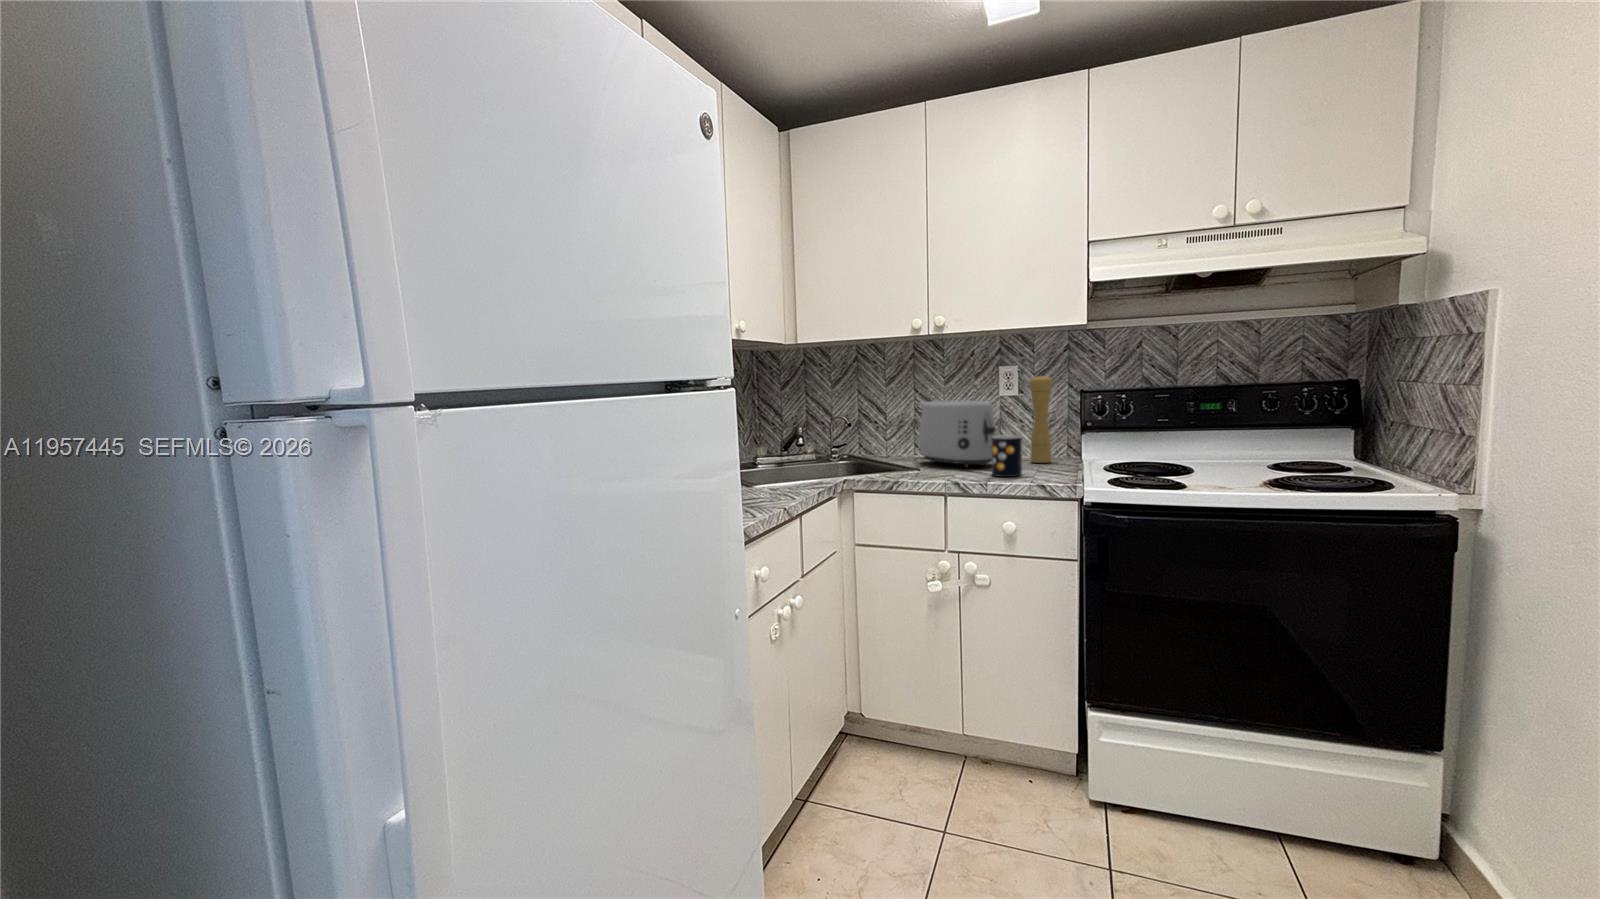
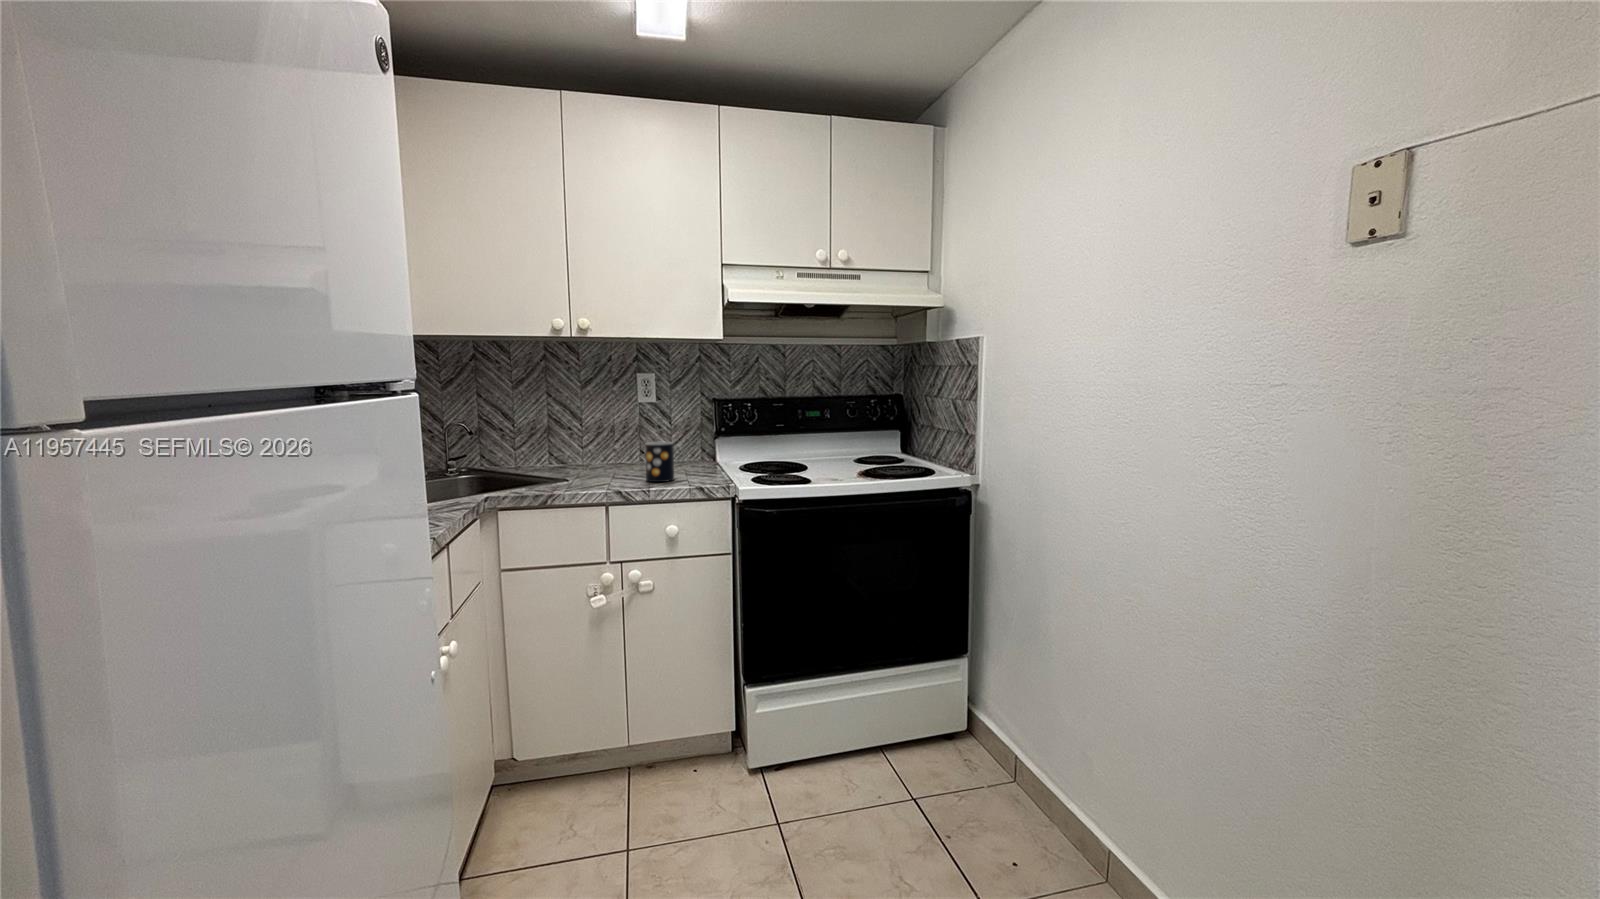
pepper mill: present [1029,375,1053,463] -> none [670,384,691,466]
toaster: present [919,401,997,468] -> none [559,407,644,475]

